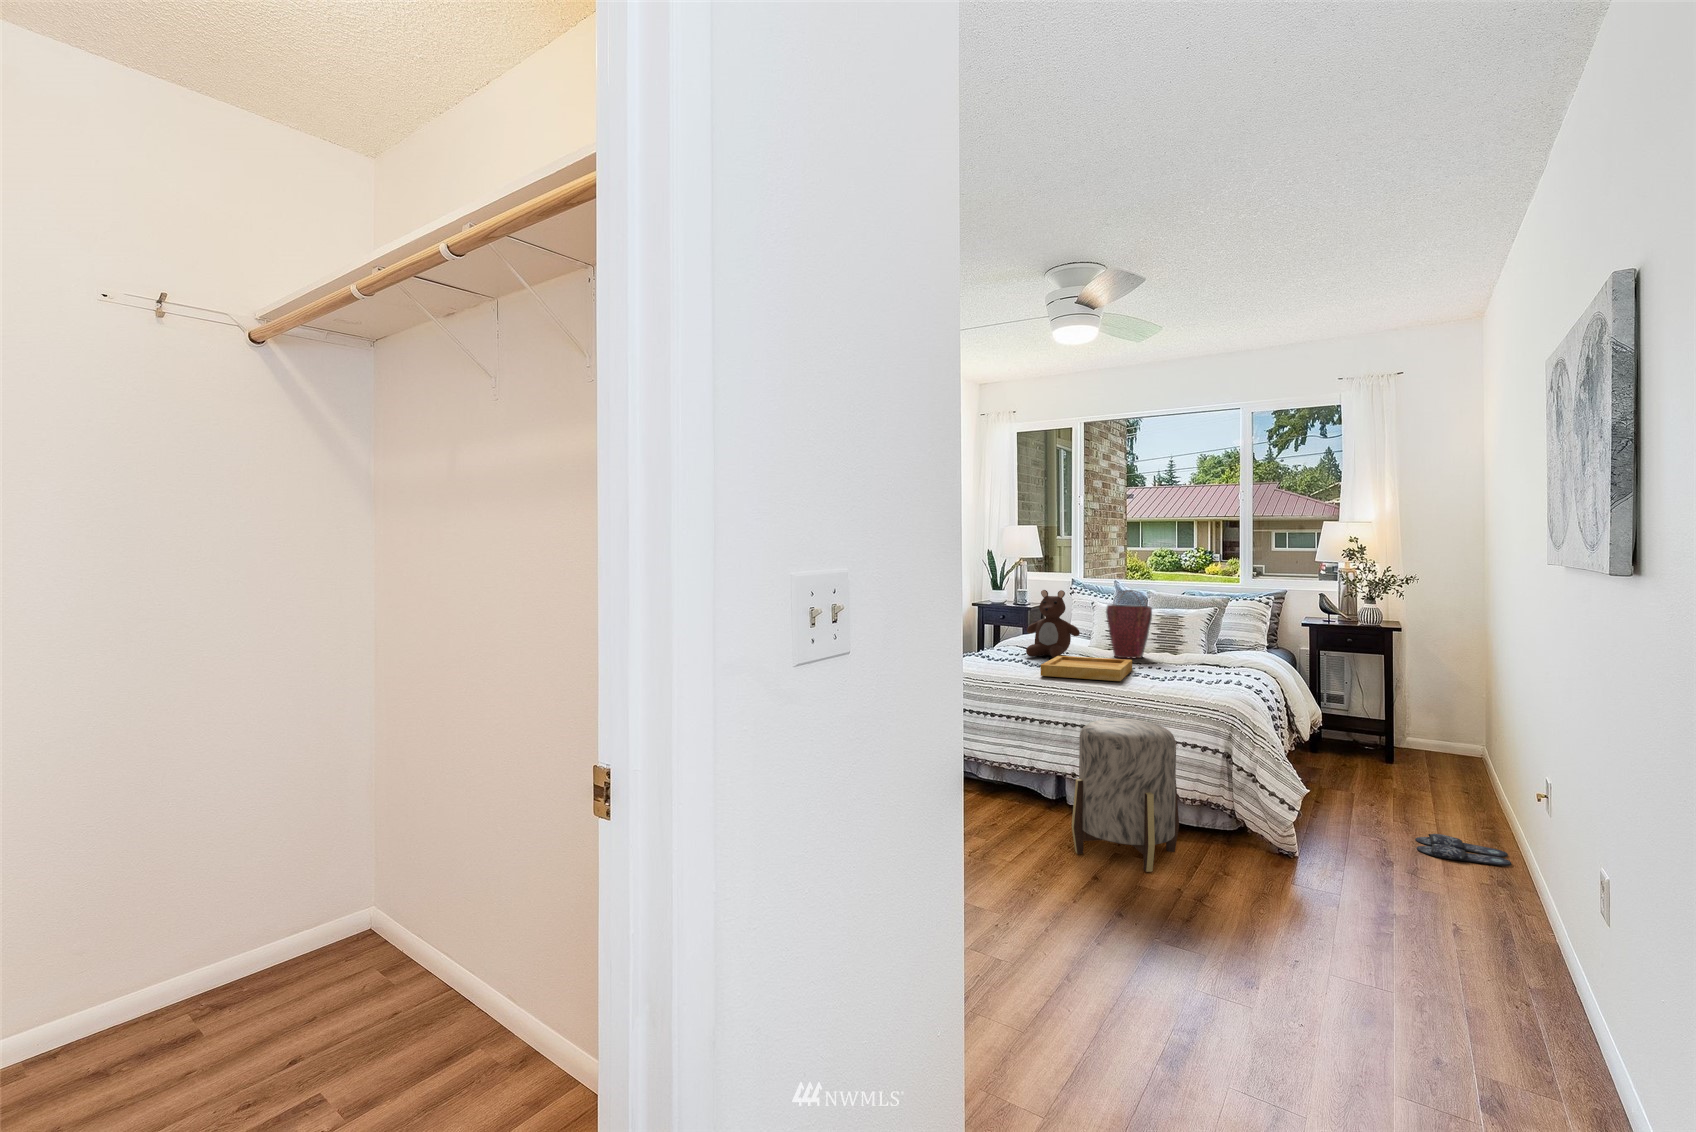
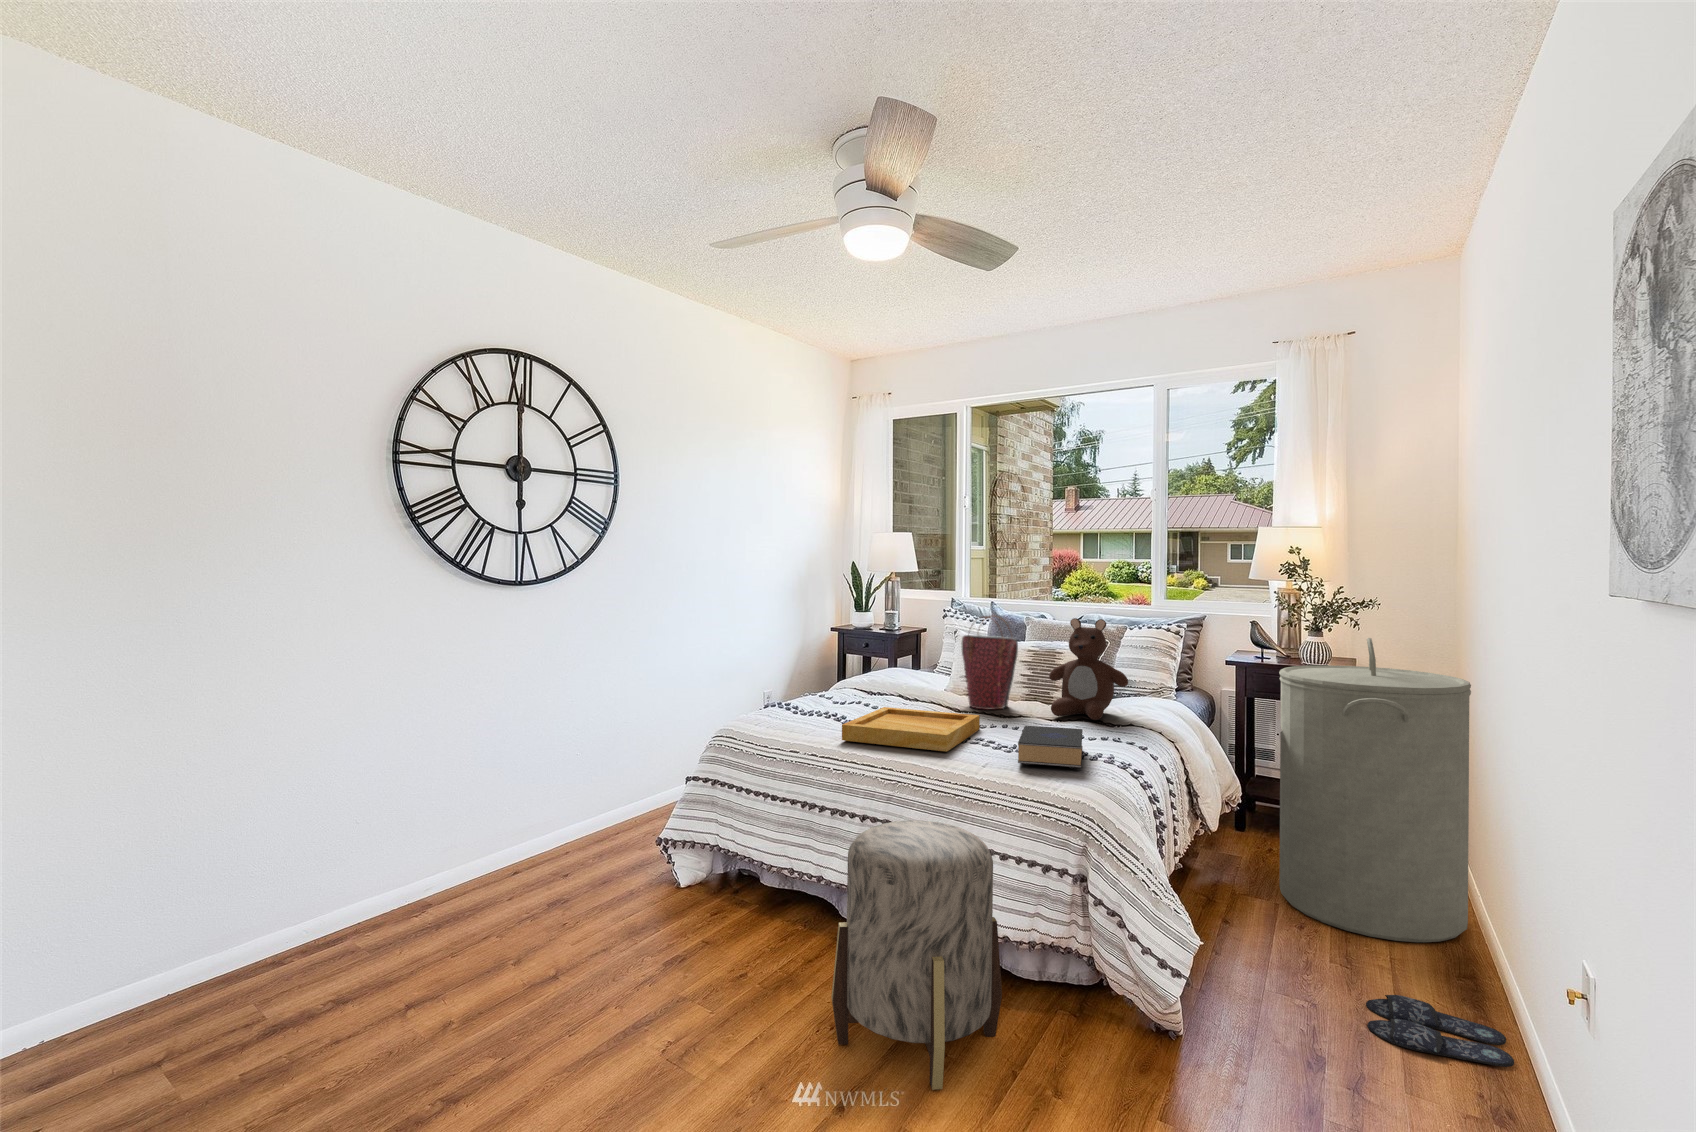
teddy bear: present [1026,590,1080,658] -> present [1049,618,1128,720]
laundry hamper: none [1351,603,1492,811] -> present [1279,638,1471,942]
book: none [1172,664,1220,689] -> present [1018,726,1083,768]

